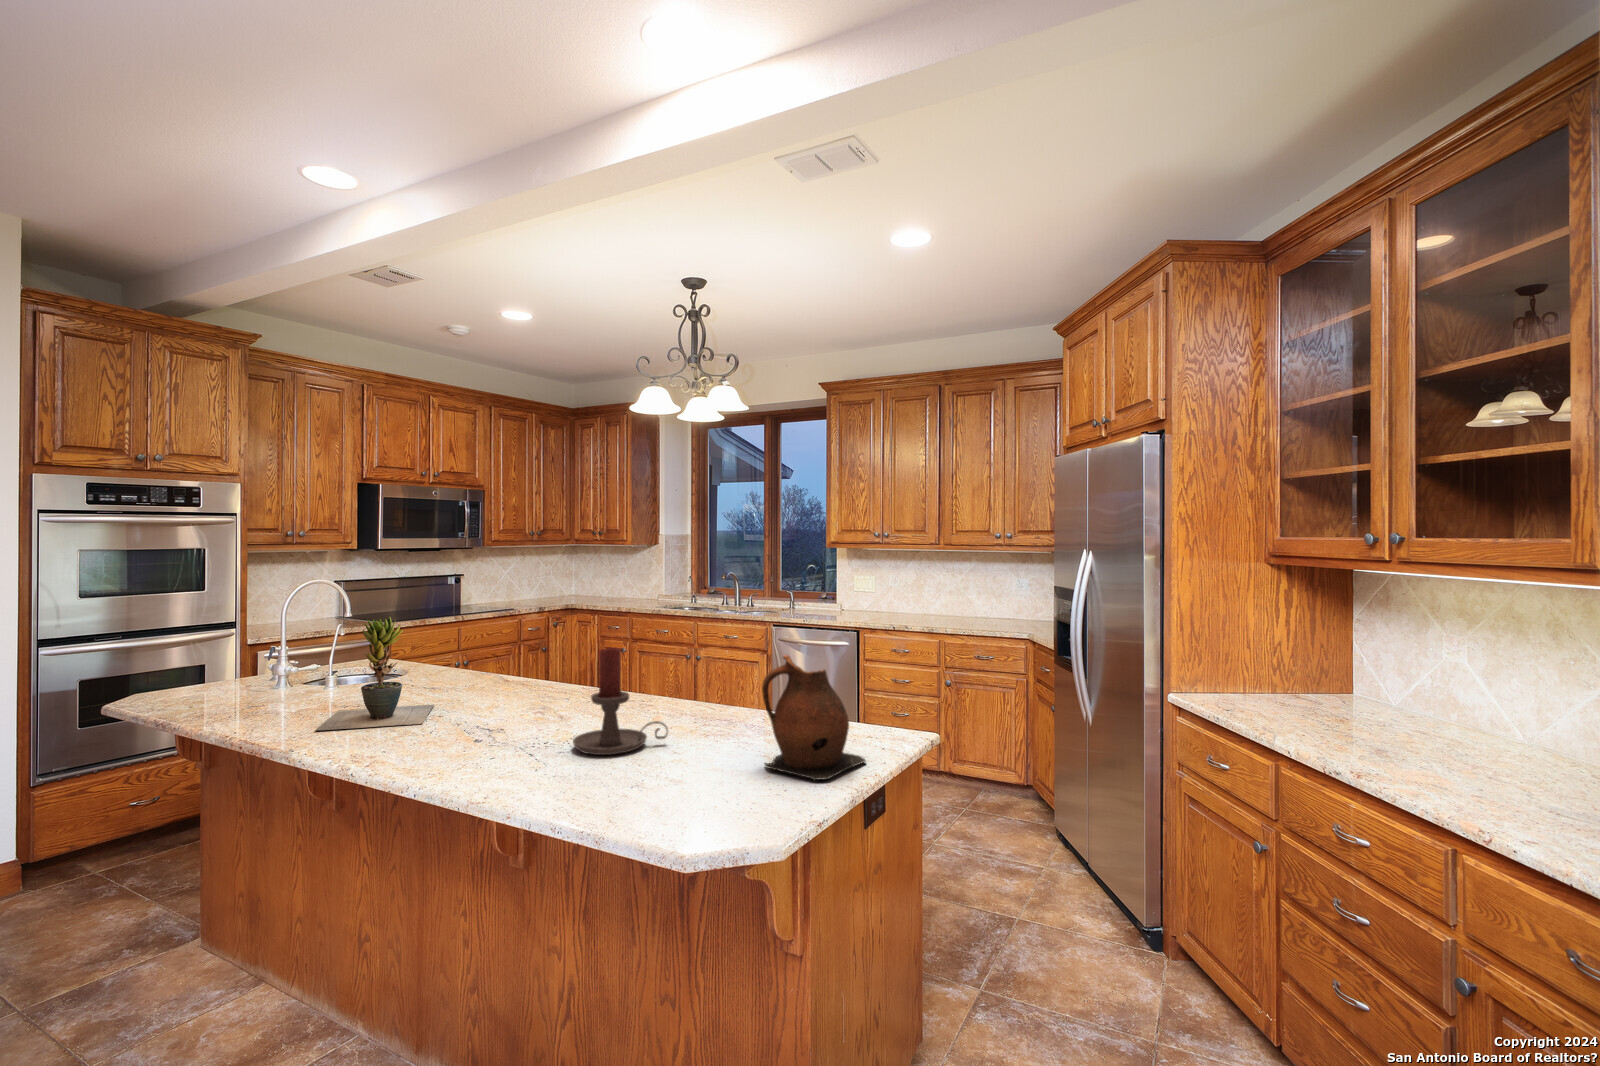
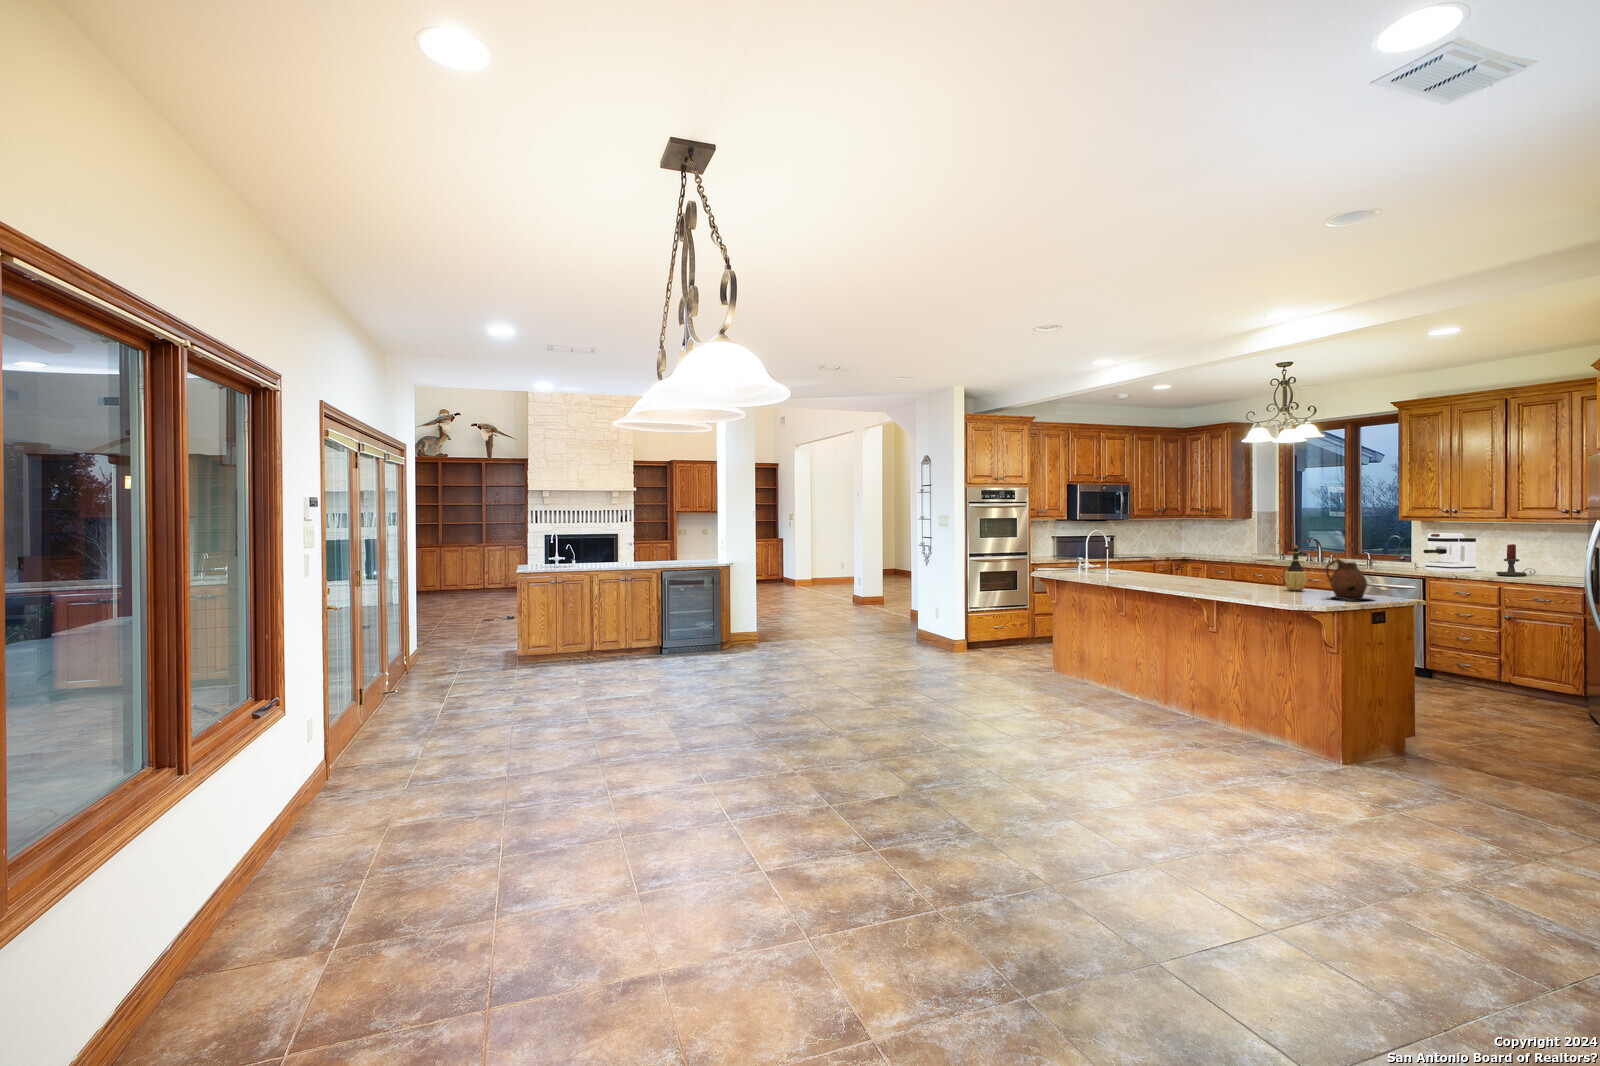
coffee maker: none [856,566,907,620] -> present [1423,533,1476,573]
wine bottle: none [679,614,721,720] -> present [1285,545,1306,591]
potted plant: present [315,617,434,731] -> none [1126,544,1167,585]
candle holder: present [573,648,668,755] -> present [1496,544,1536,576]

